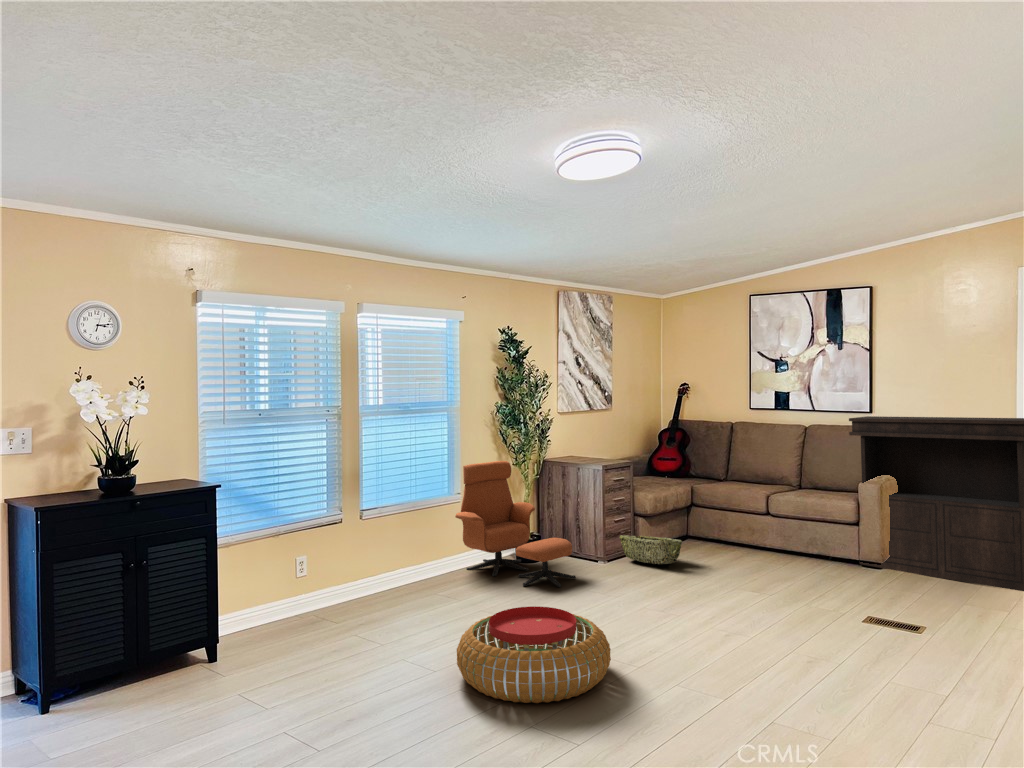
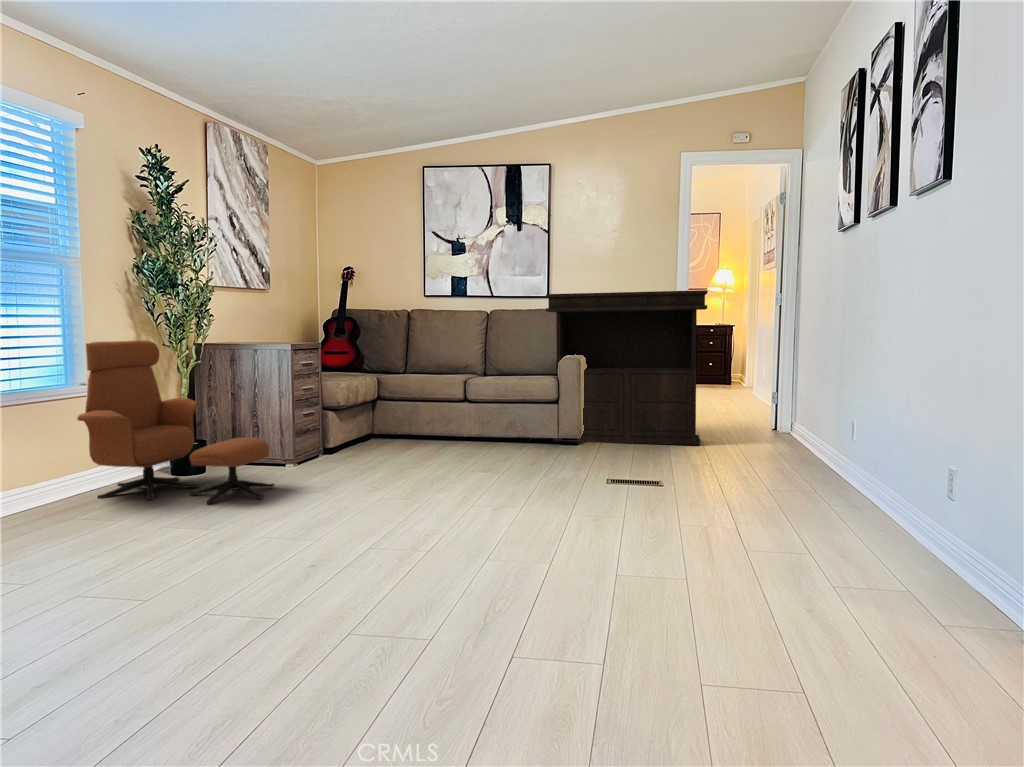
woven basket: present [620,535,682,564] -> none [312,431,390,463]
pouf: present [457,606,611,703] -> none [192,504,439,647]

